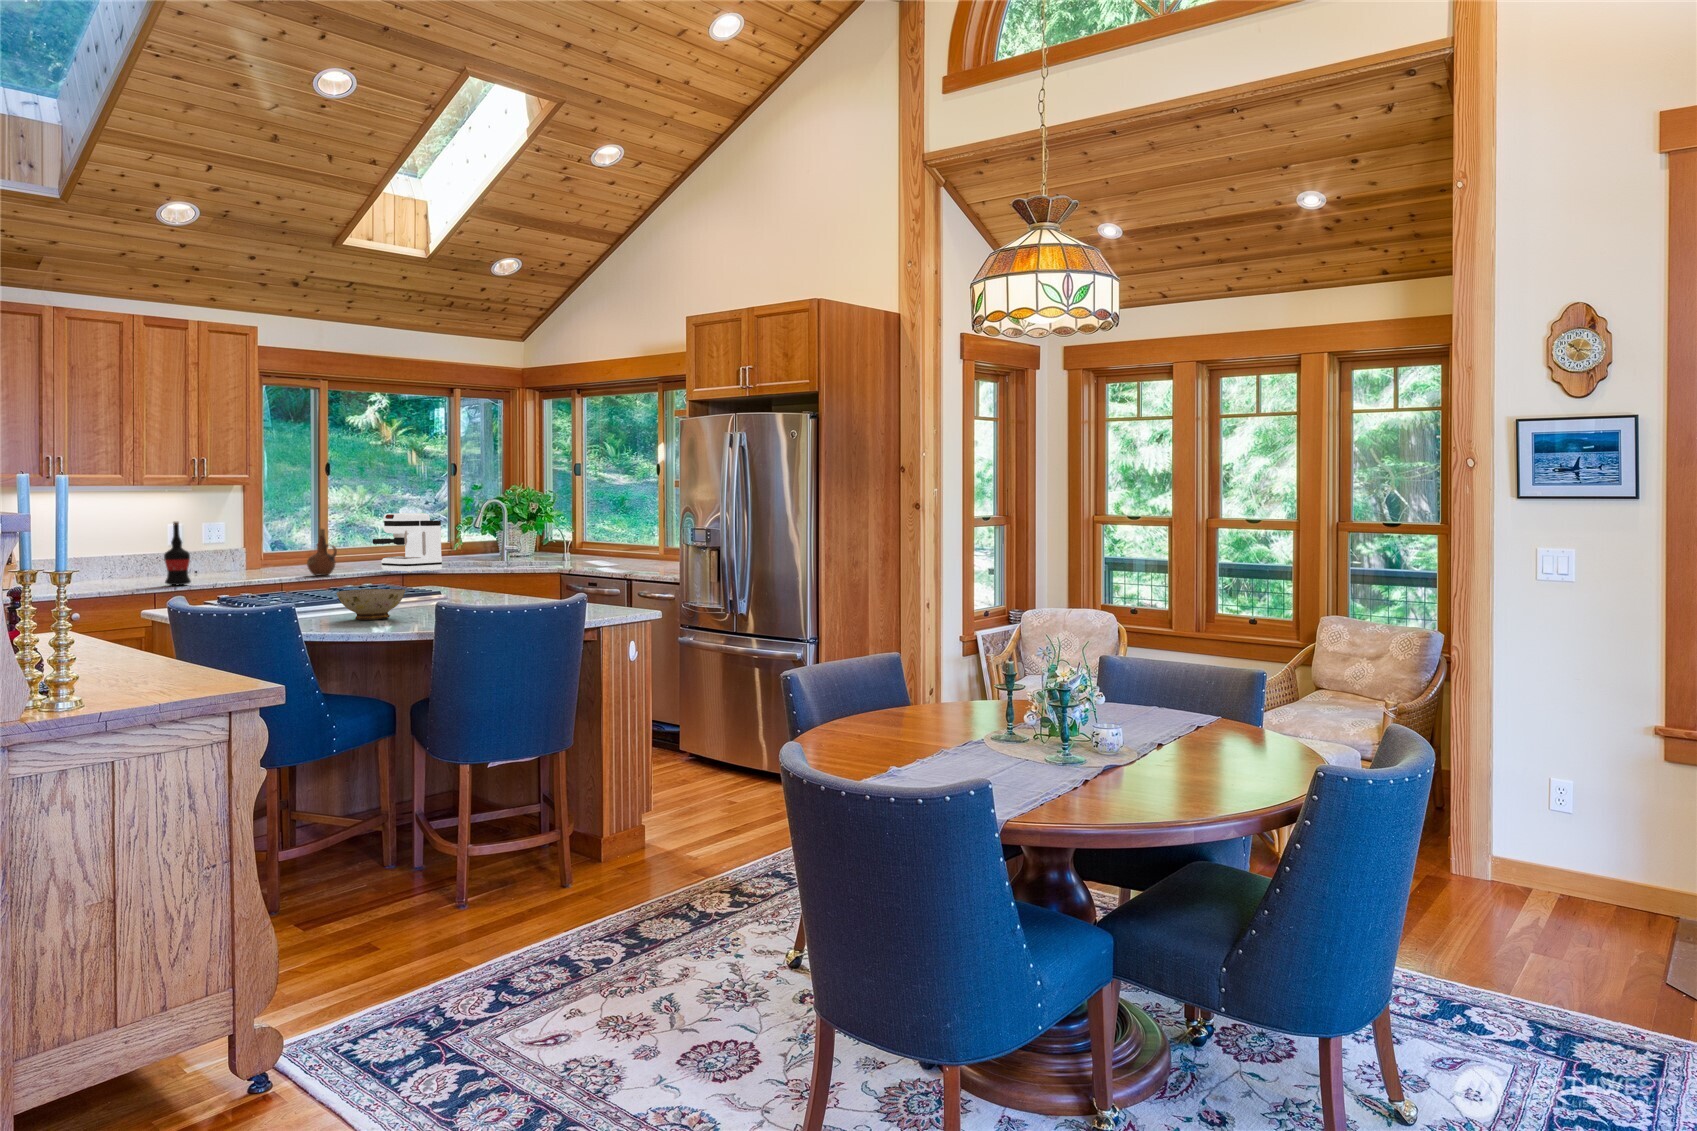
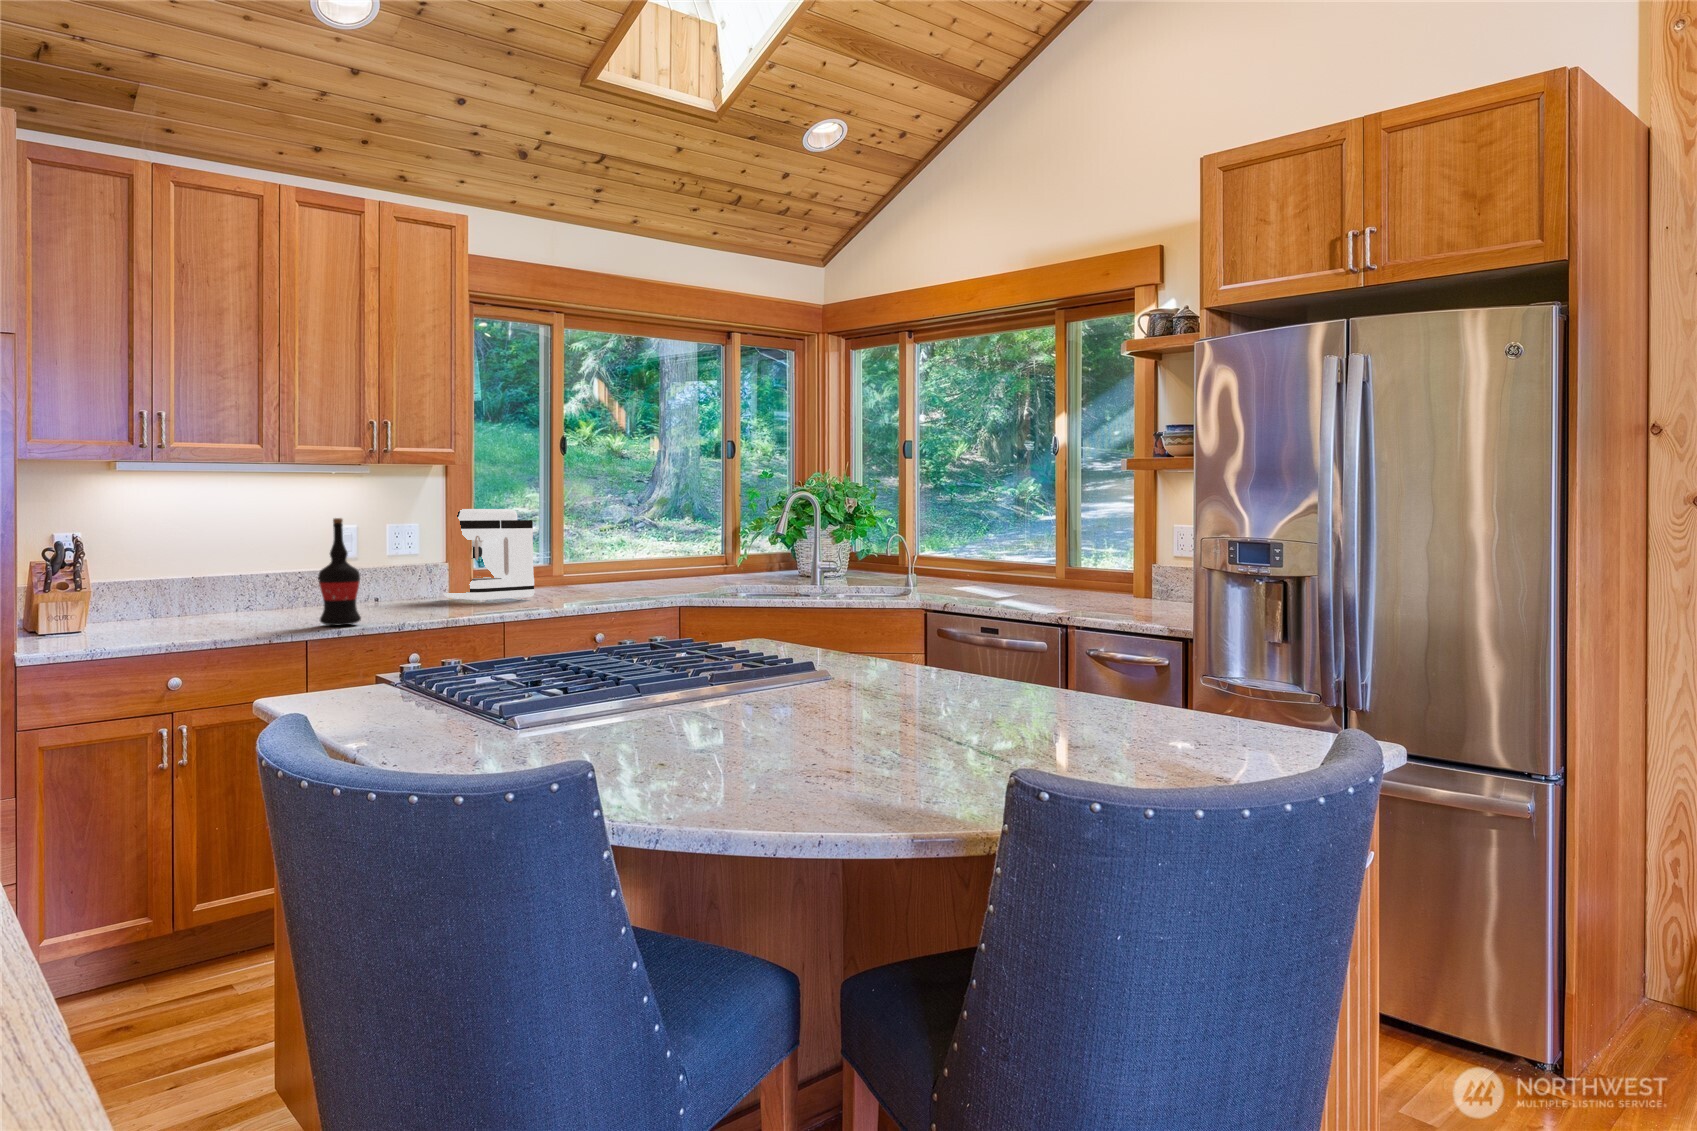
coffee maker: present [372,513,442,572] -> present [443,509,534,602]
ceramic pitcher: present [307,529,337,575] -> none [538,532,582,605]
ceramic bowl: present [337,589,405,620] -> none [660,662,819,749]

